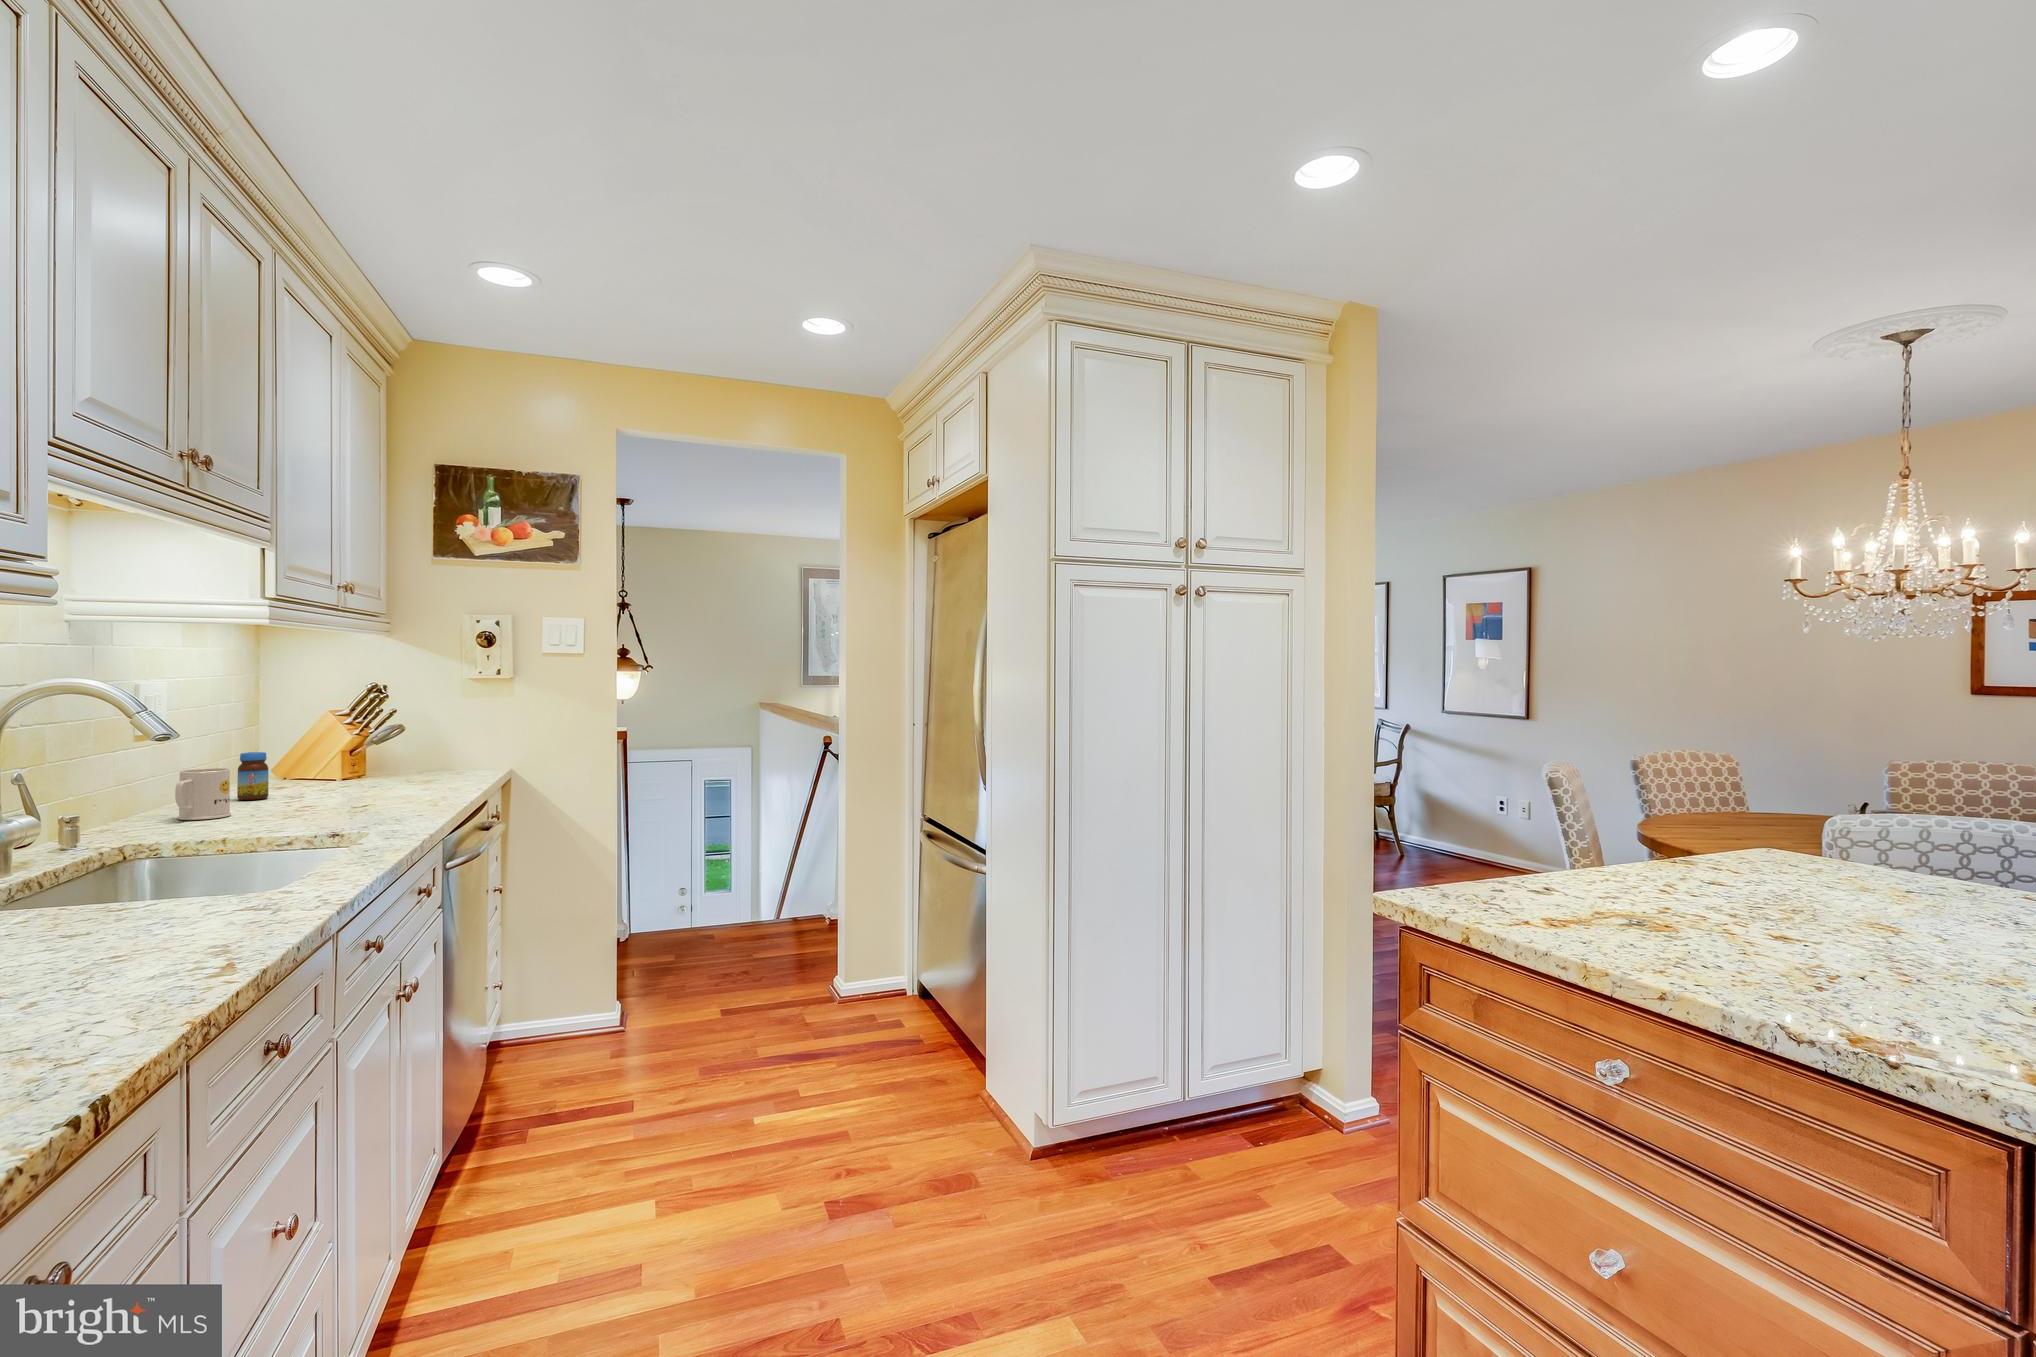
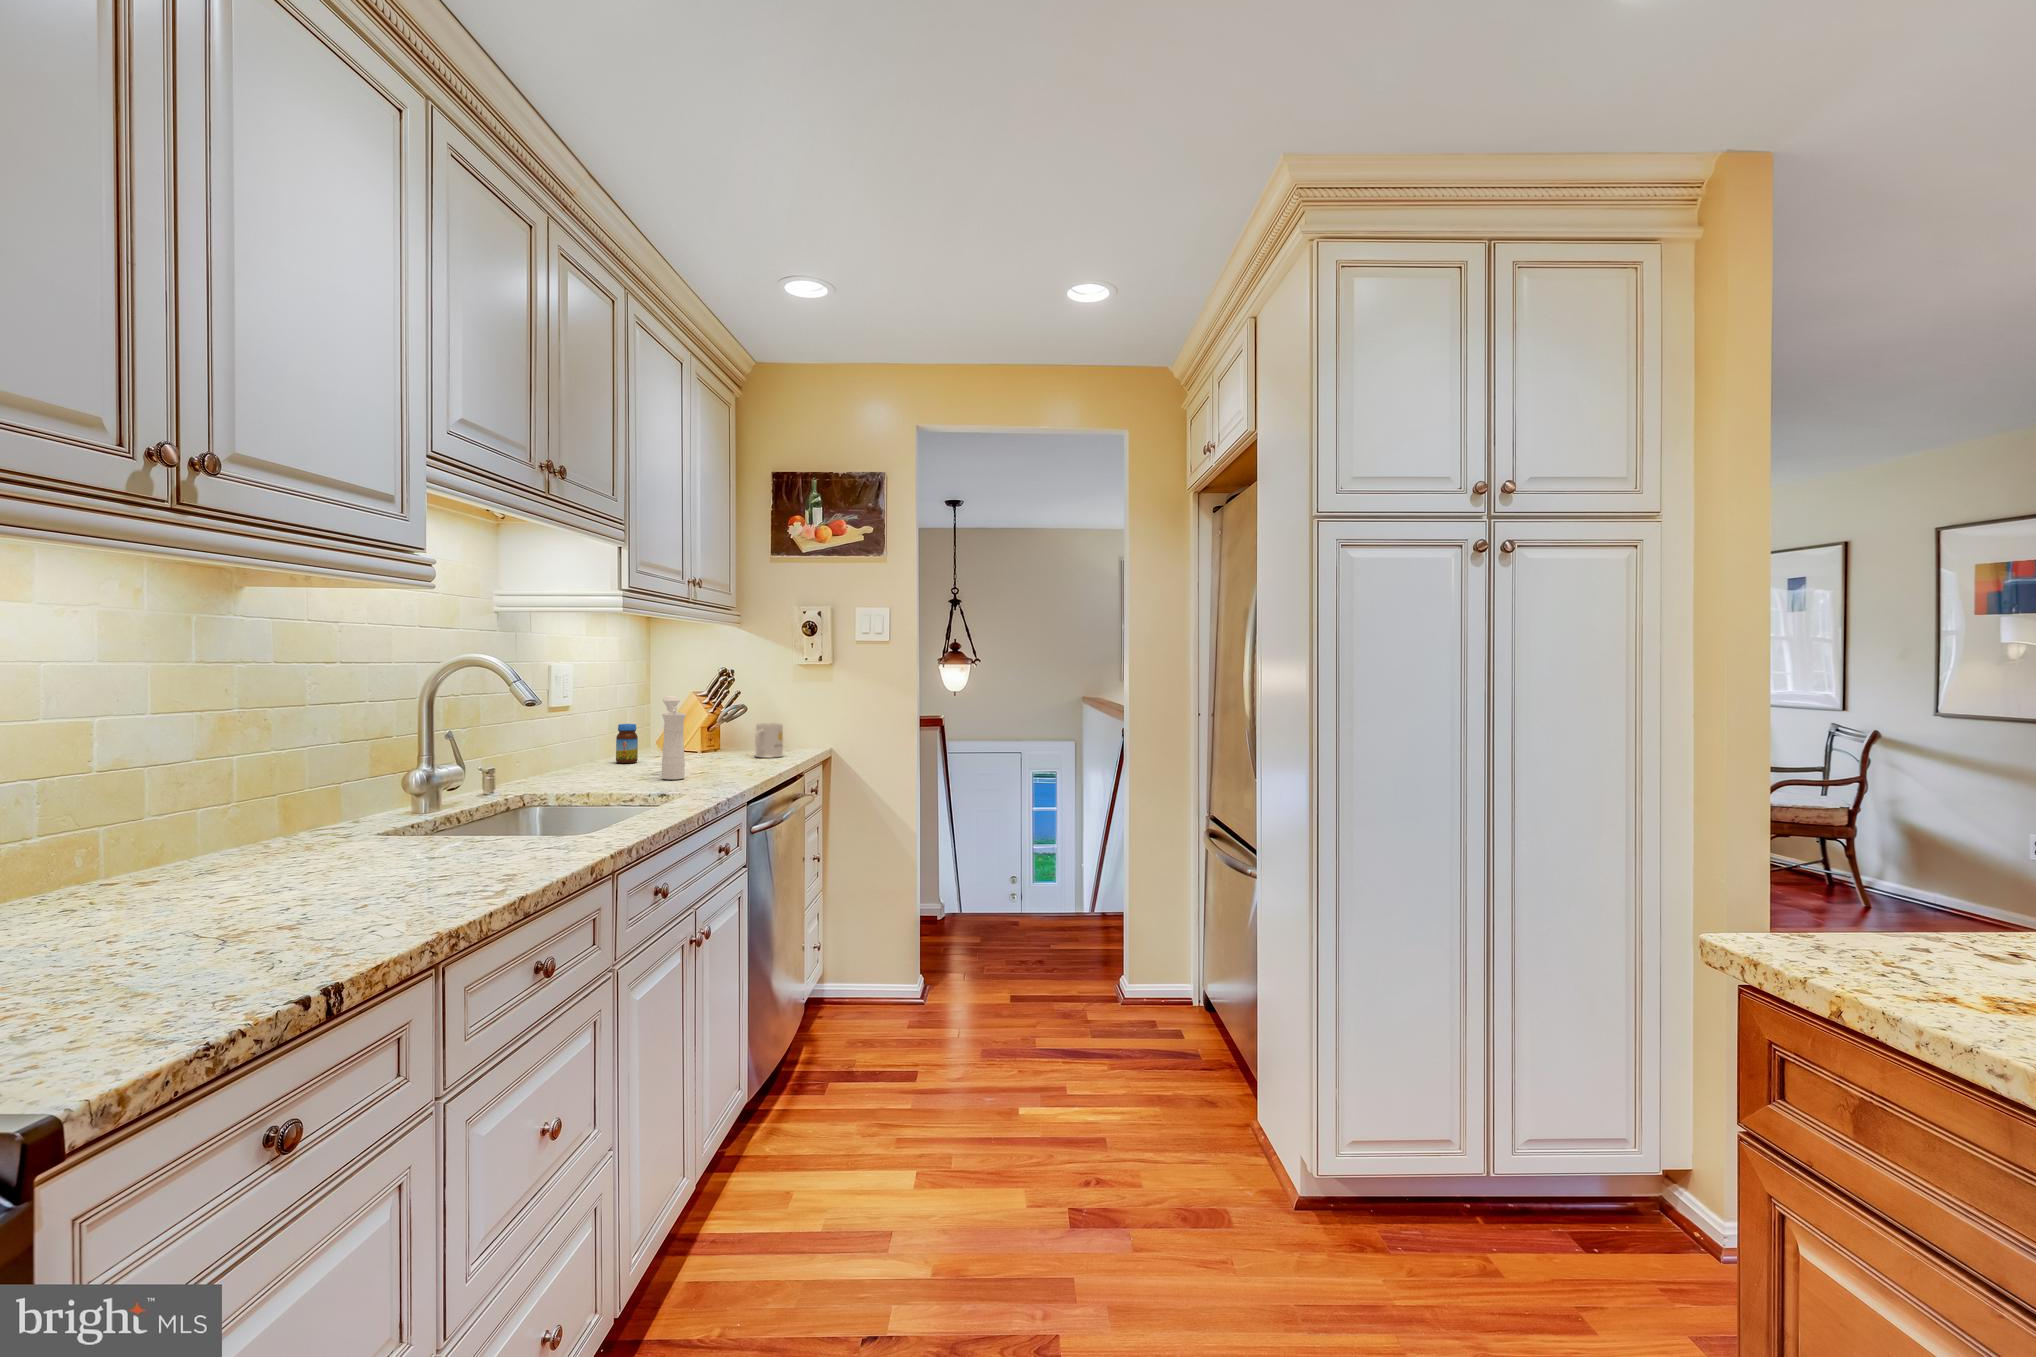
pepper mill: none [317,719,355,817] -> present [662,696,686,779]
mug: present [175,768,231,820] -> present [755,723,783,758]

